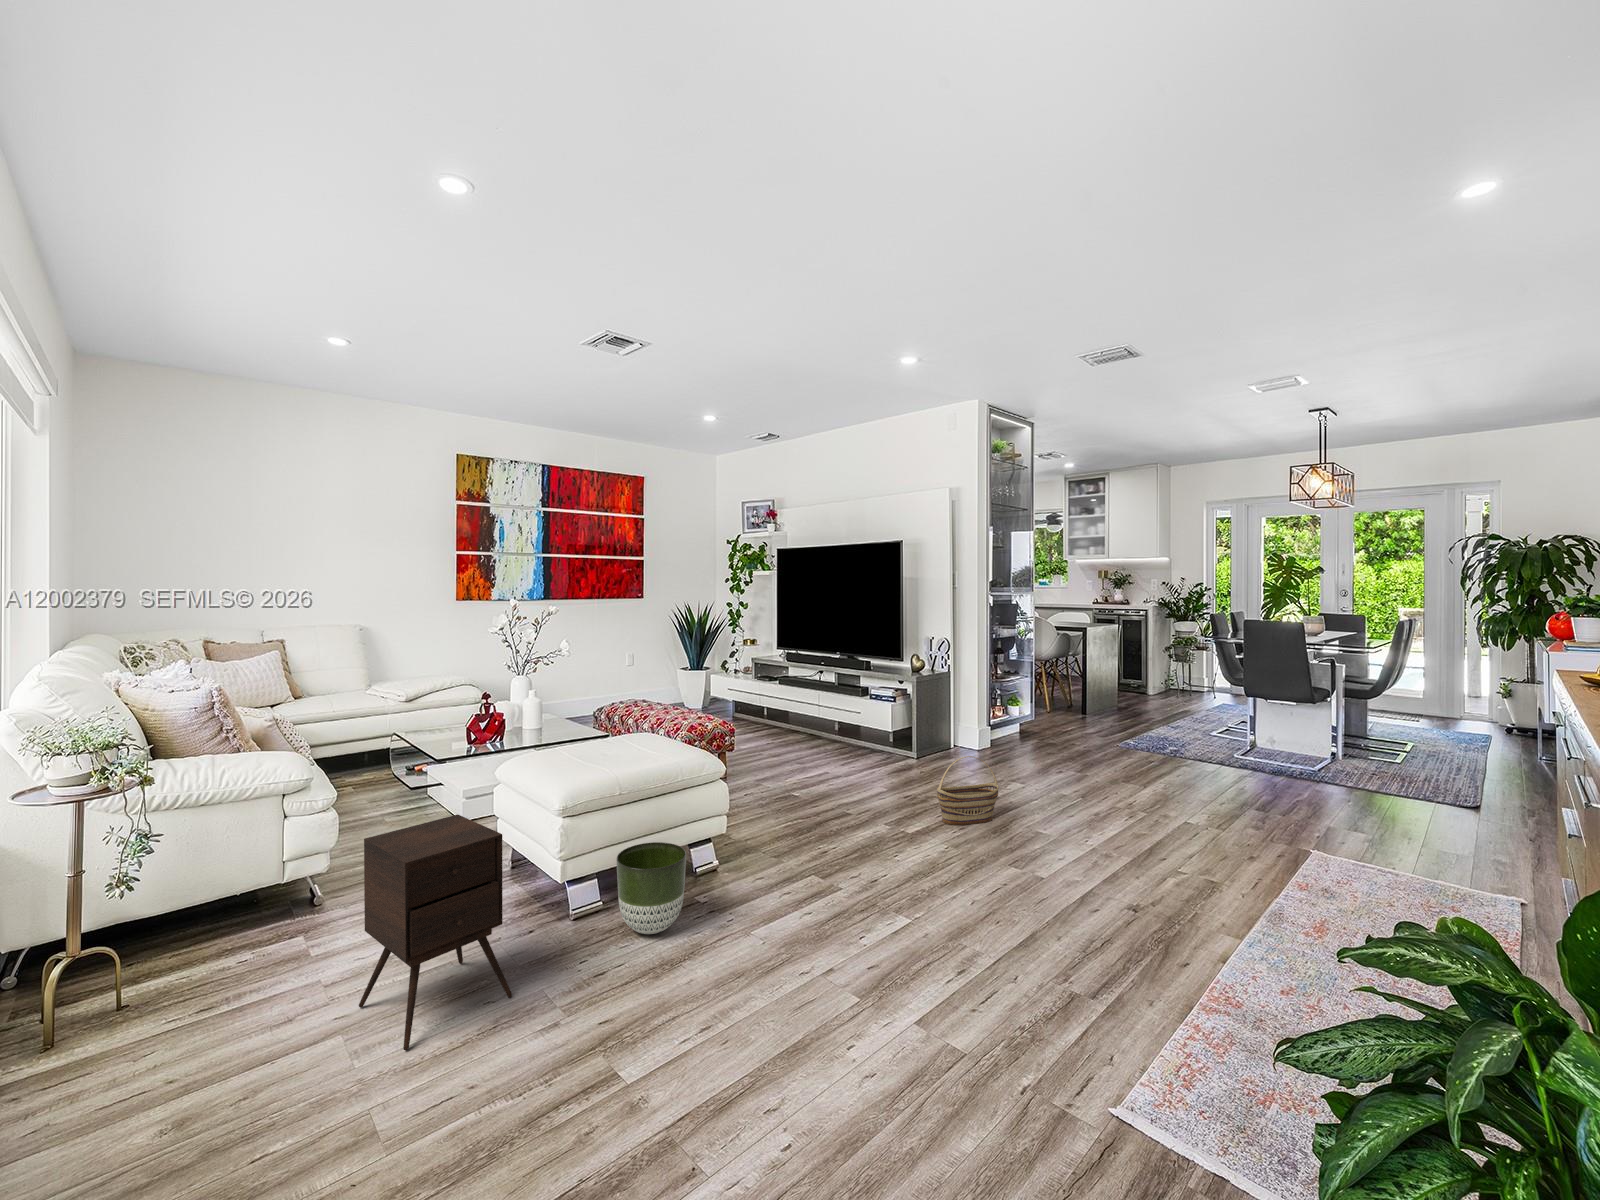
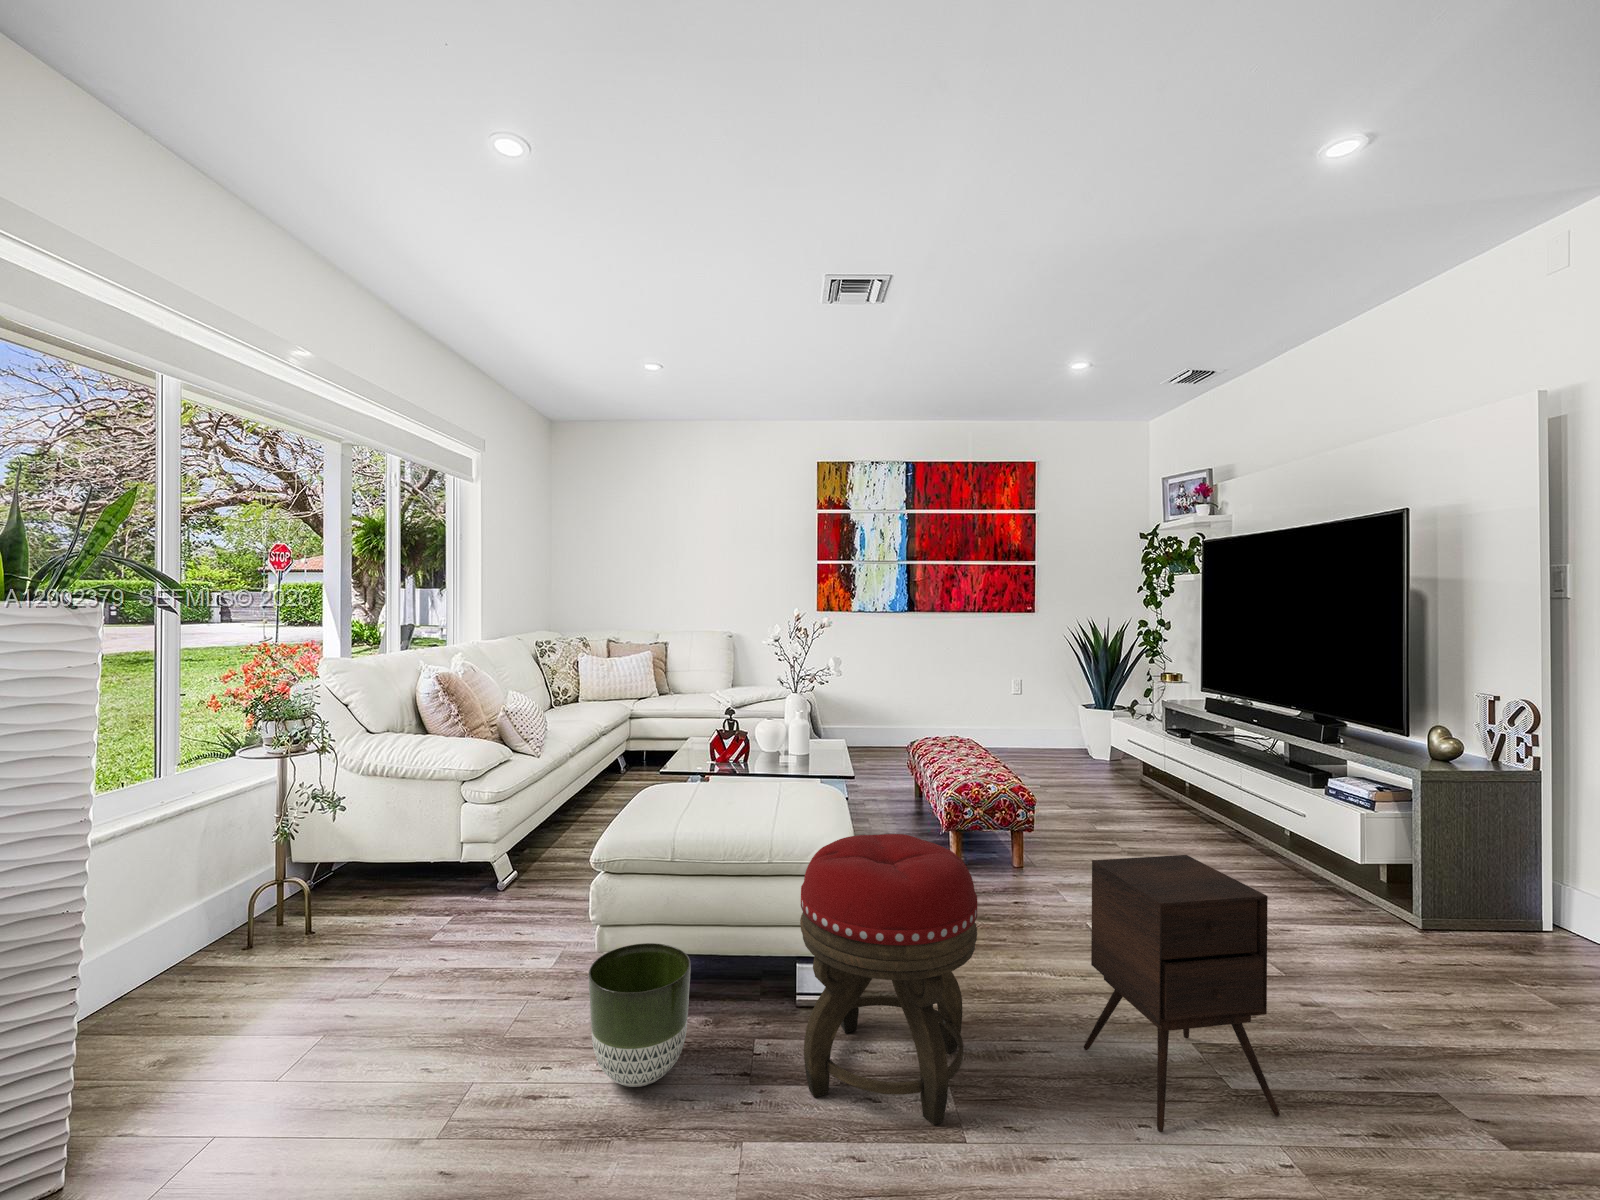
footstool: none [725,743,829,900] -> present [800,834,977,1125]
basket: present [937,756,999,825] -> none [1330,959,1523,1135]
side table: present [359,815,512,1050] -> present [1084,855,1280,1132]

